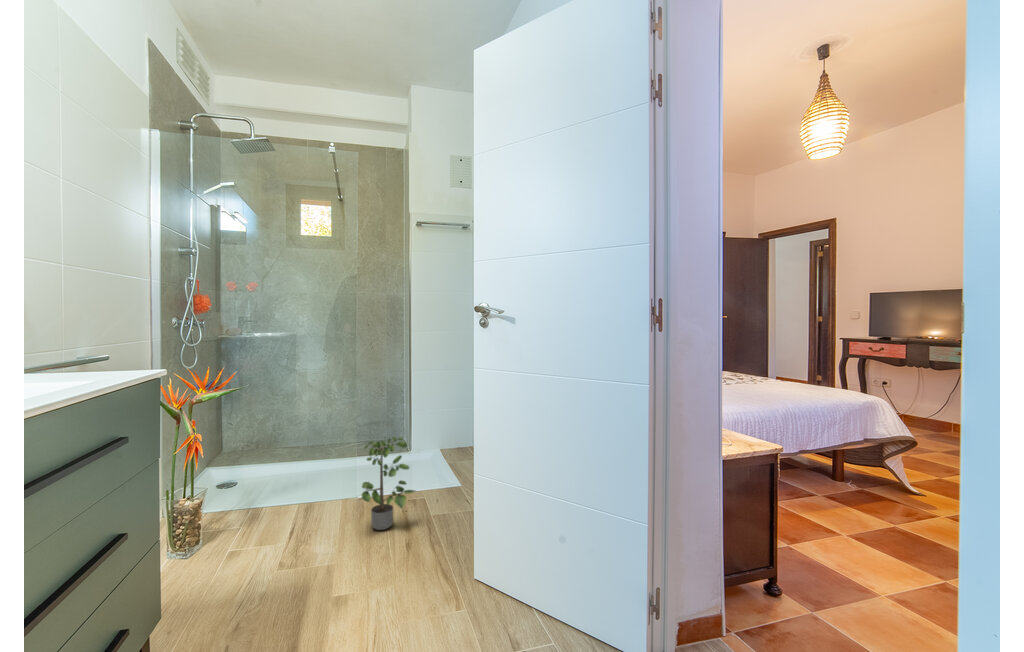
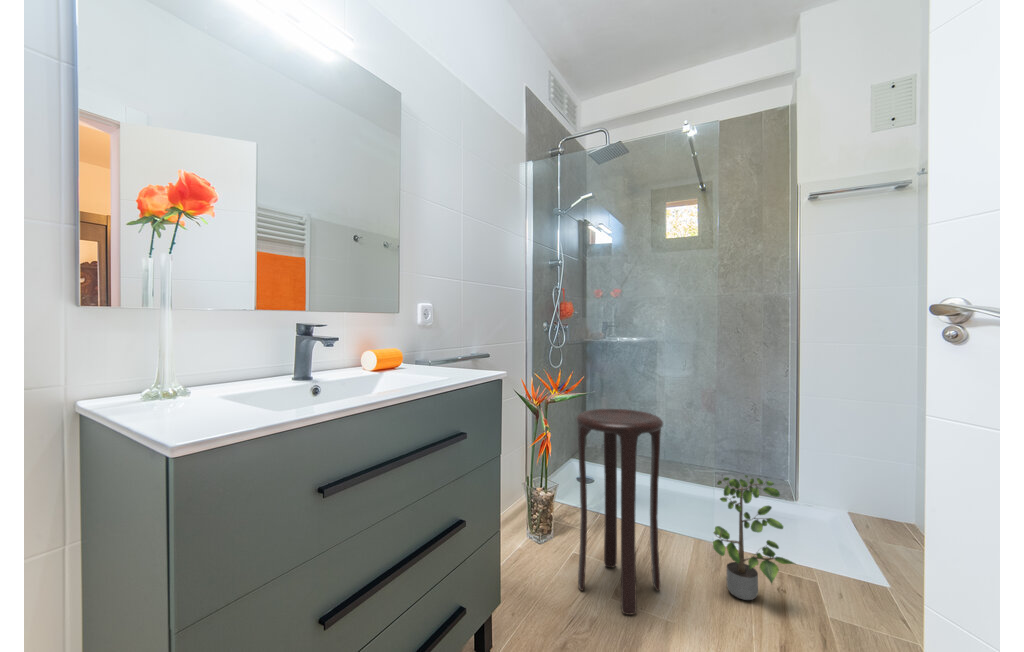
stool: none [235,400,322,576] -> present [576,409,663,615]

